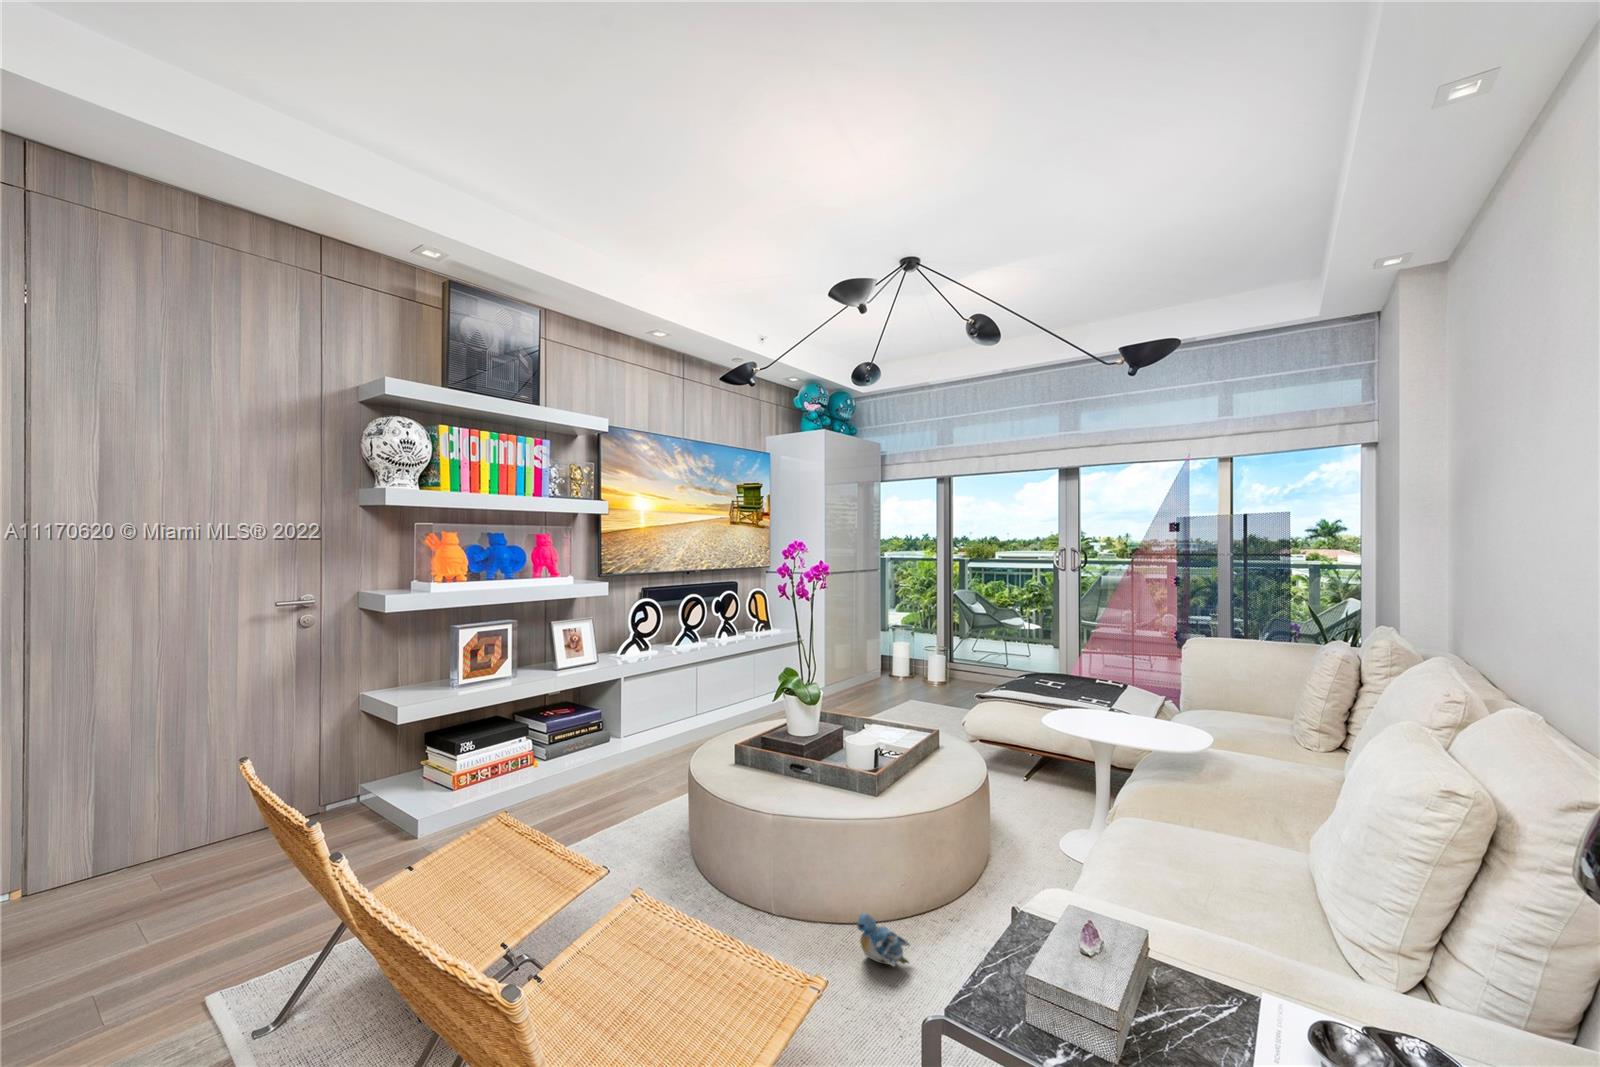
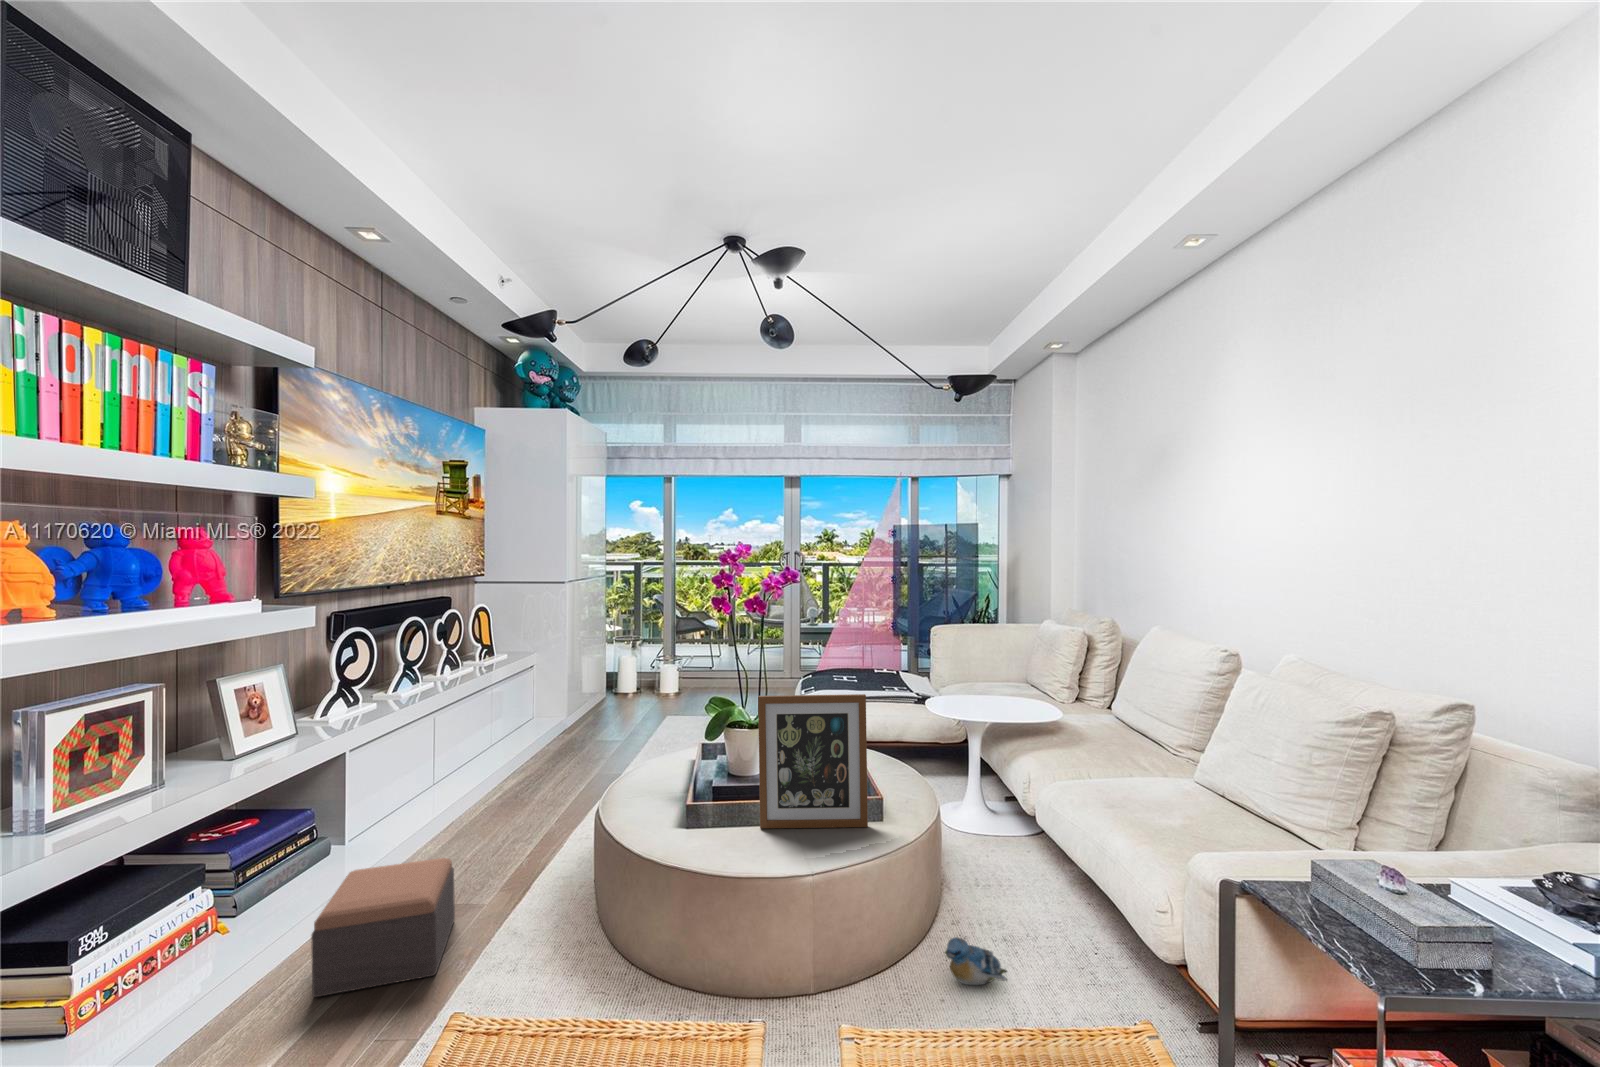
picture frame: none [763,676,836,801] -> present [758,694,868,828]
footstool: none [544,747,636,821] -> present [311,858,455,997]

